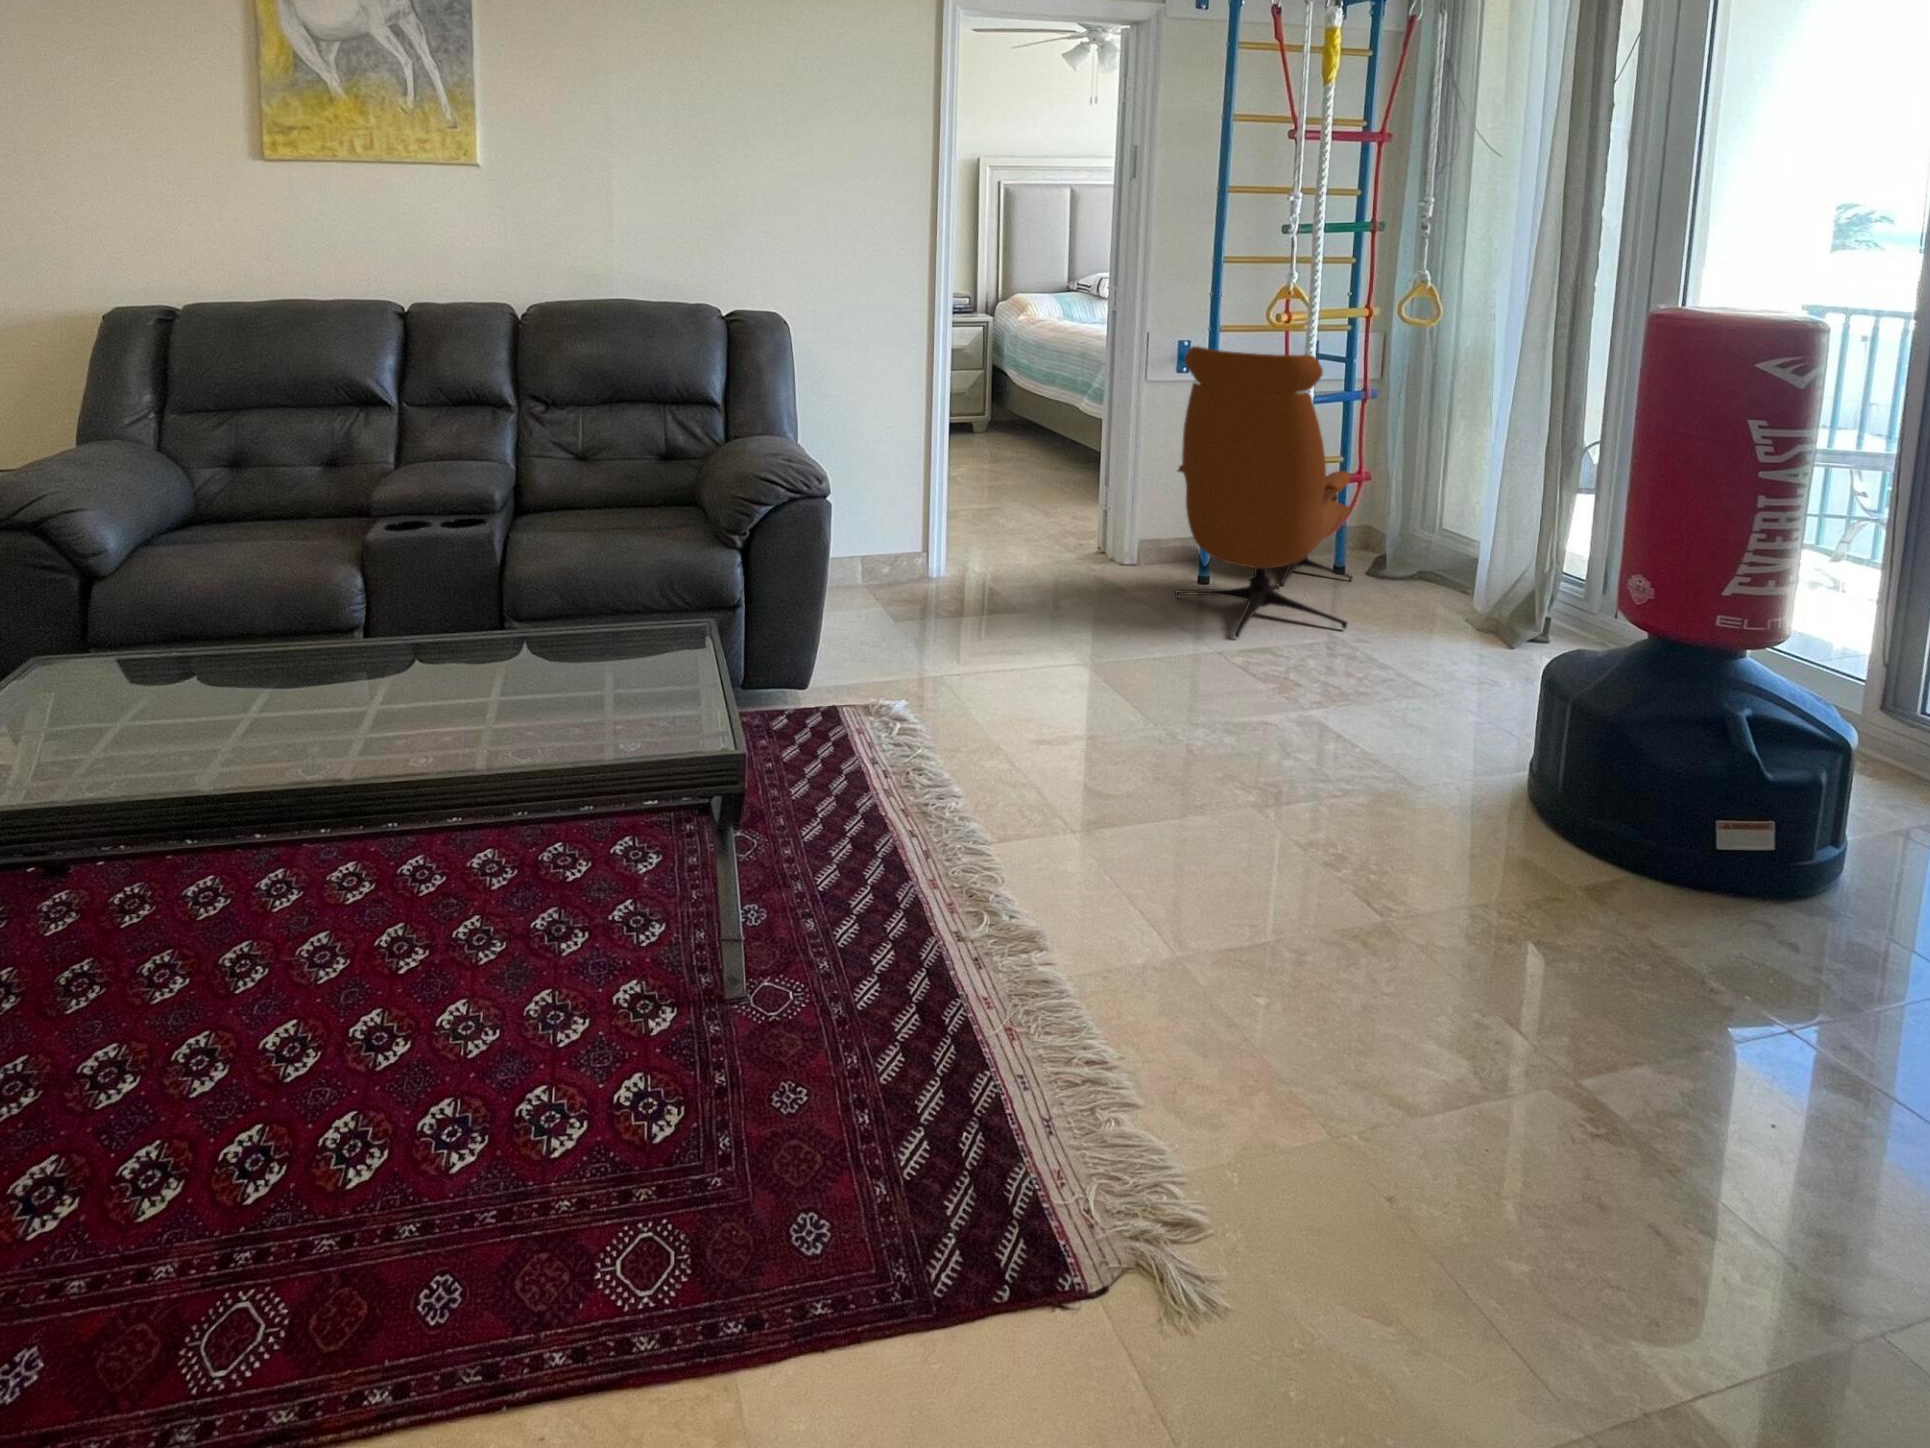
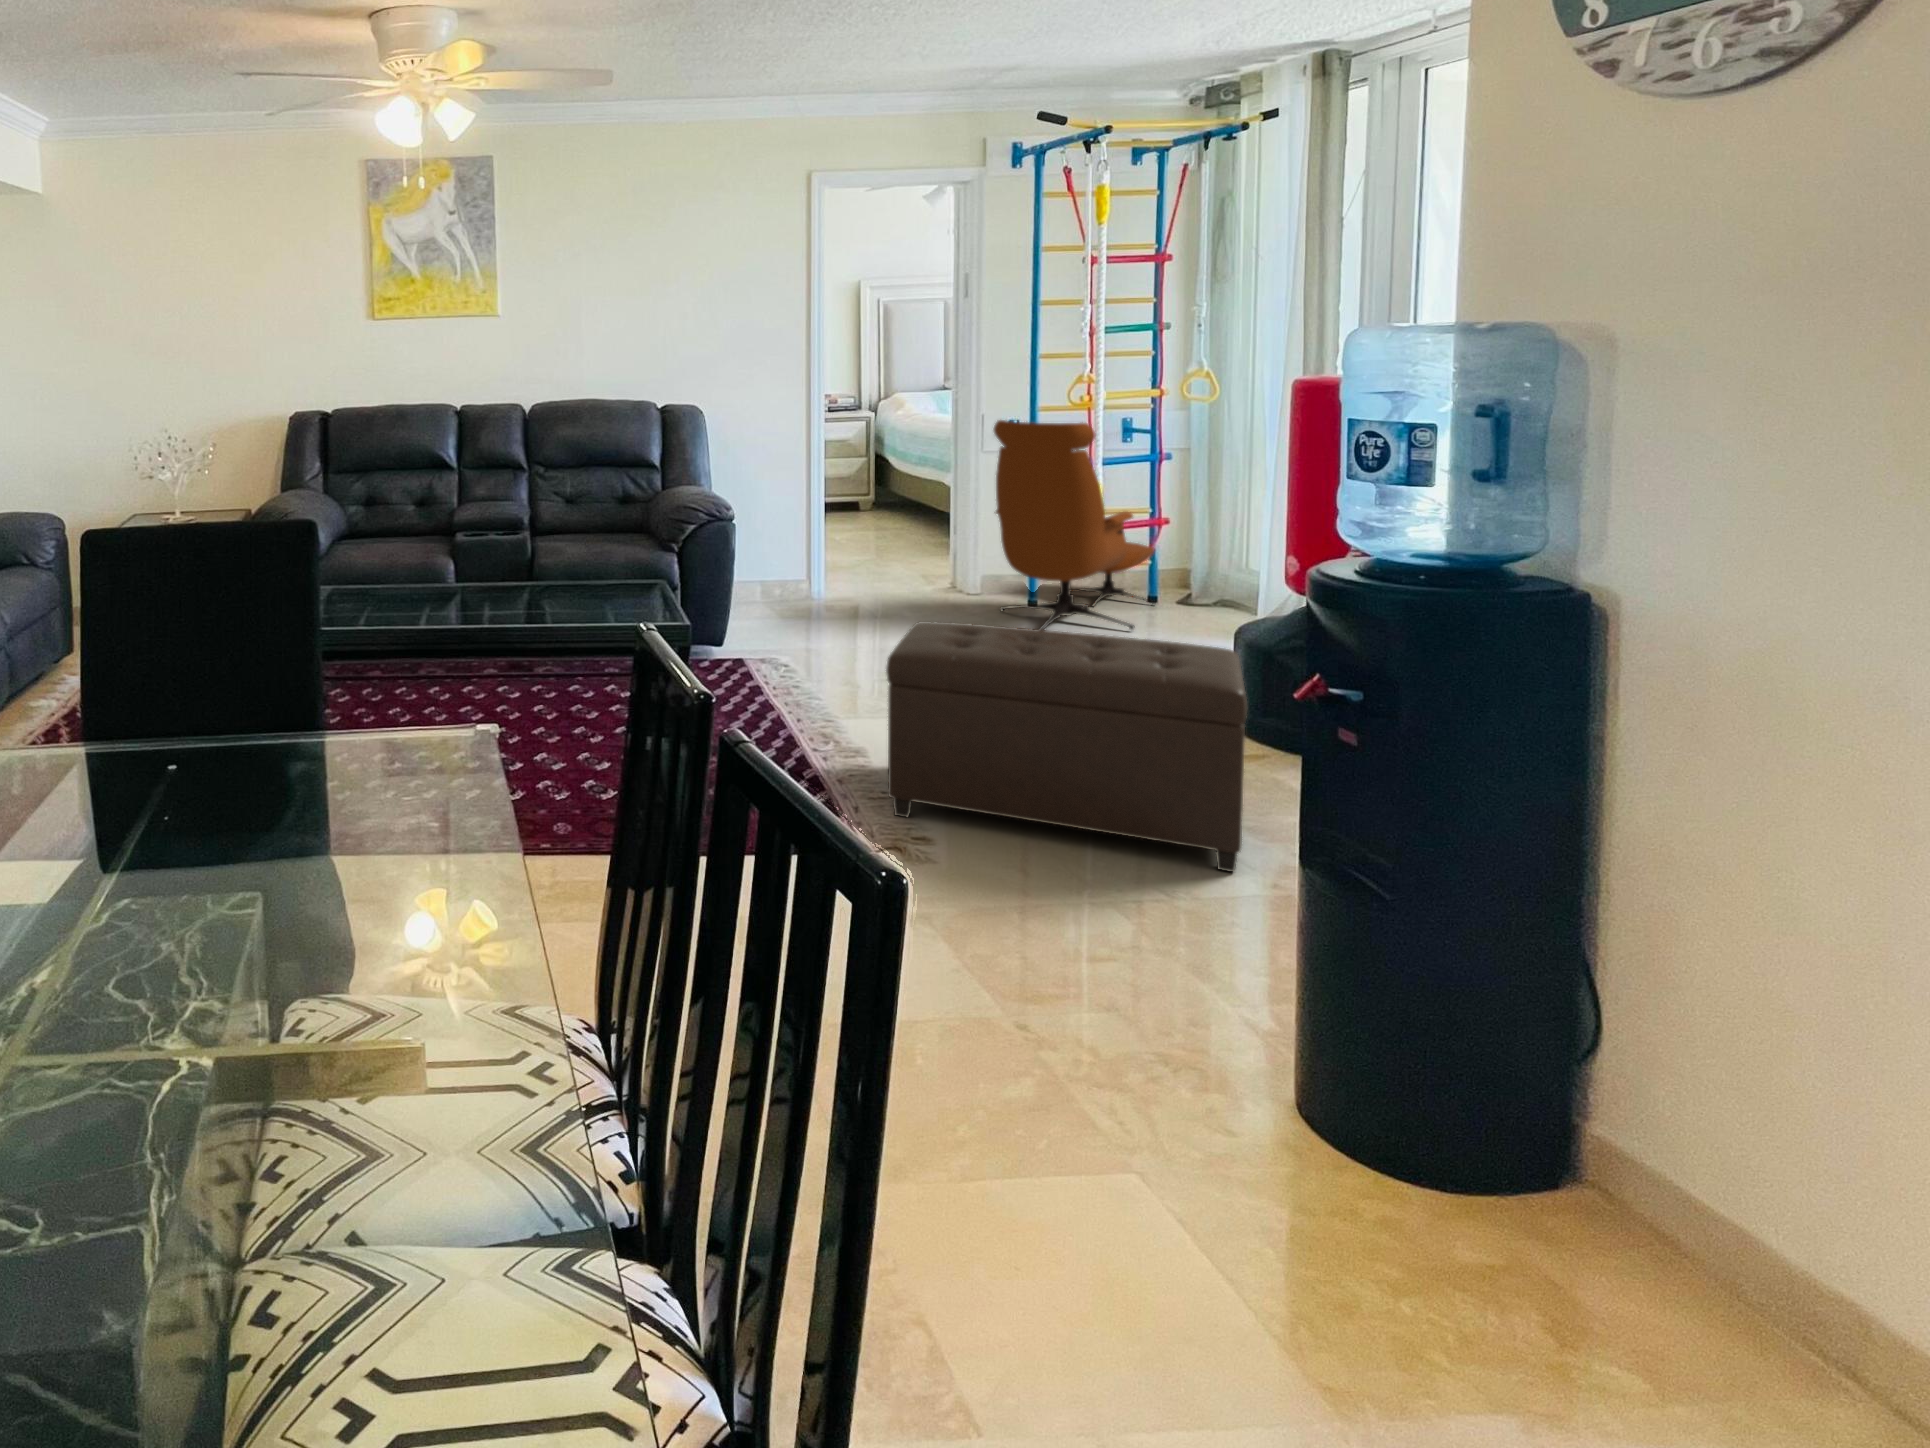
ottoman: none [1114,742,1852,1327] -> present [886,621,1247,872]

